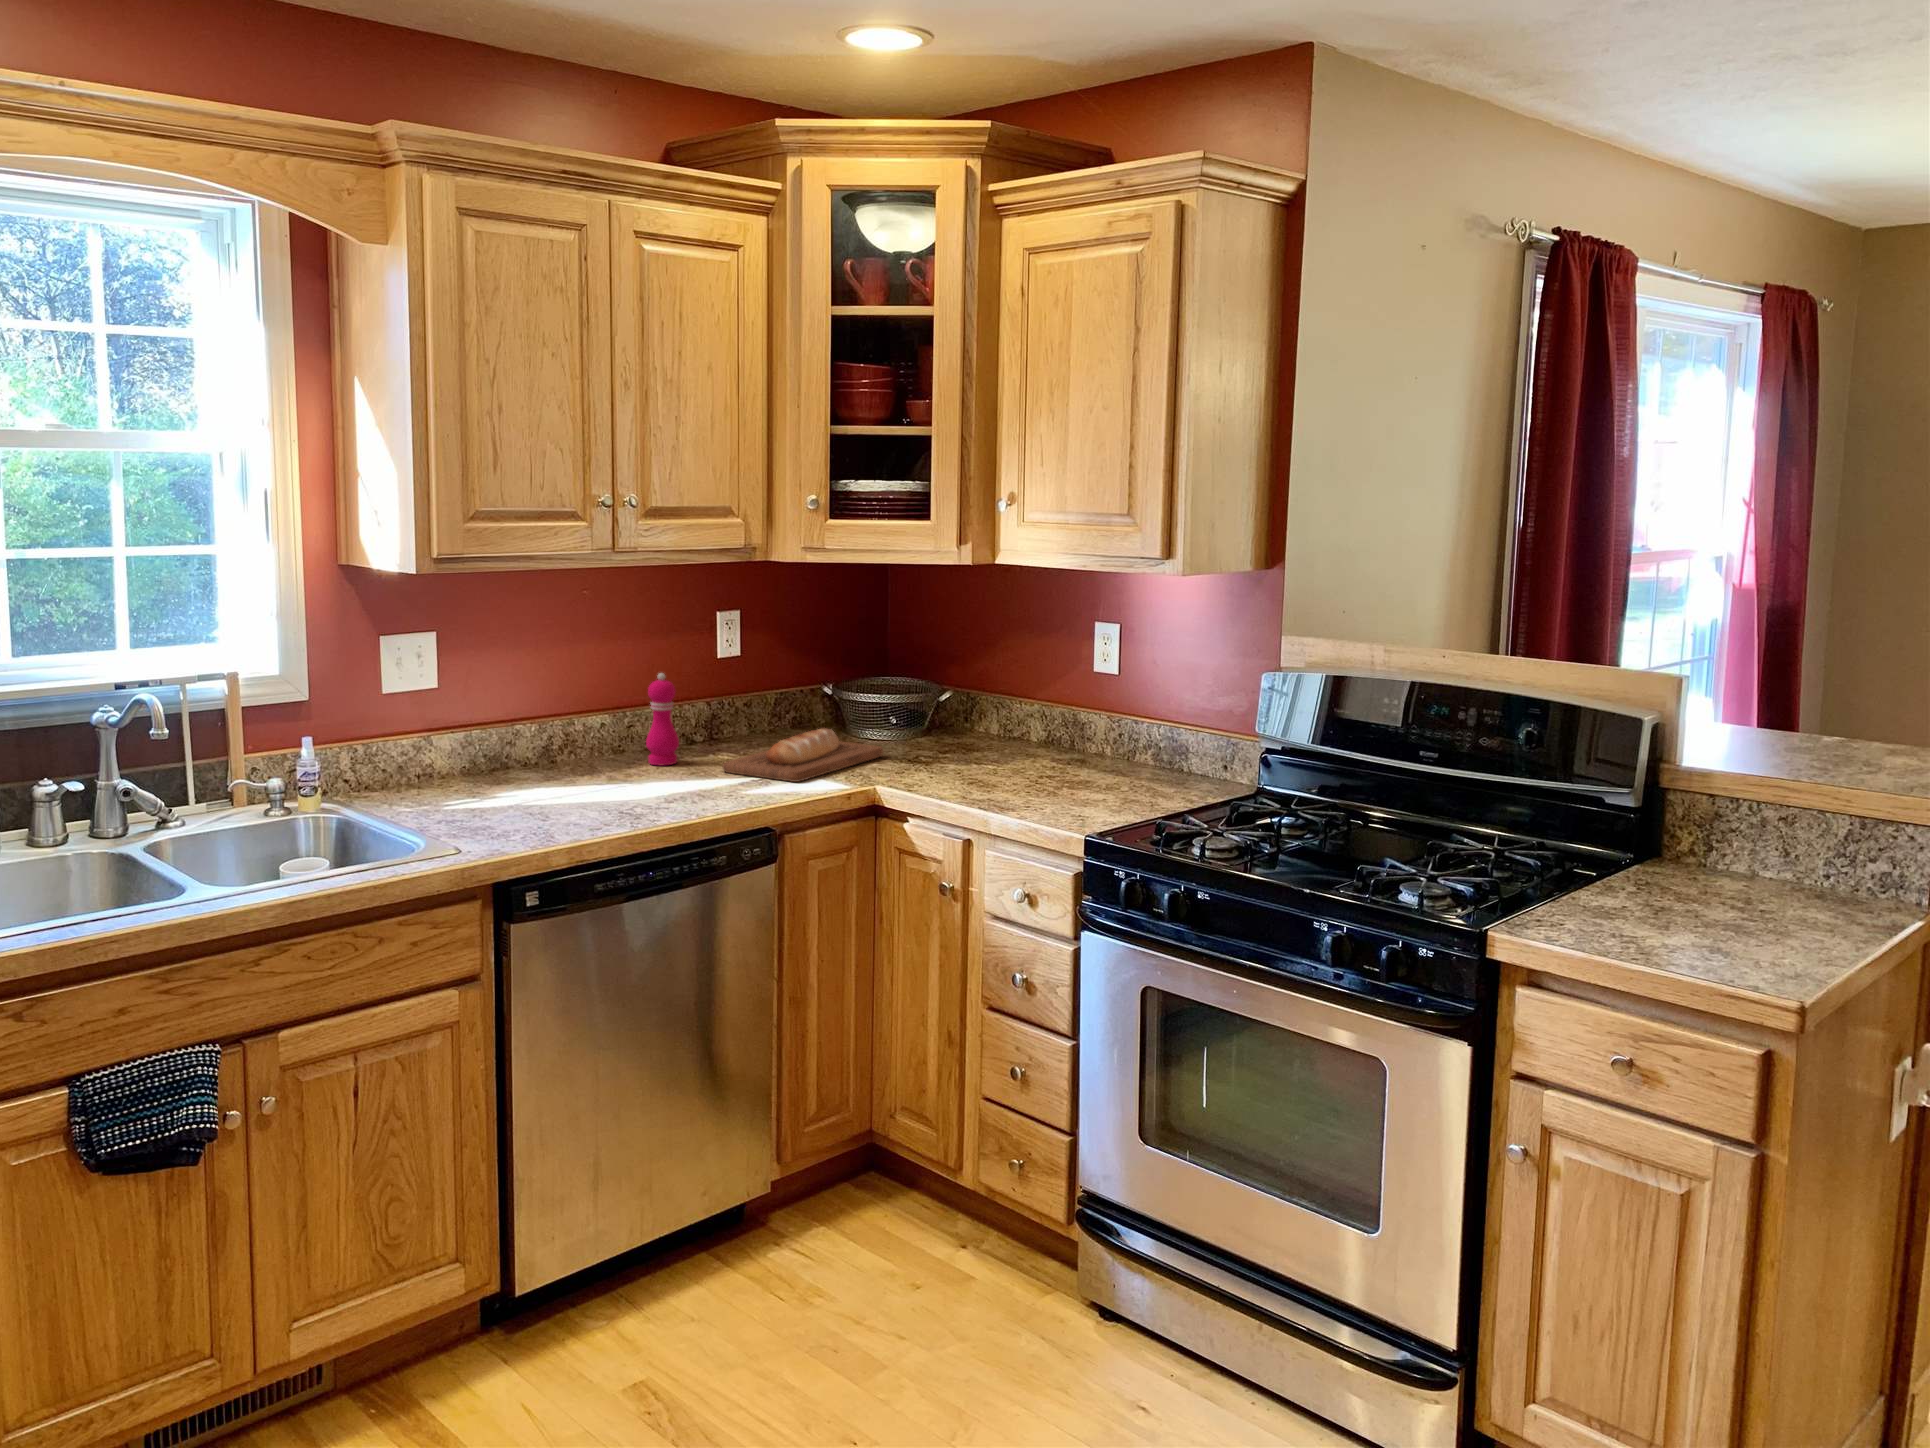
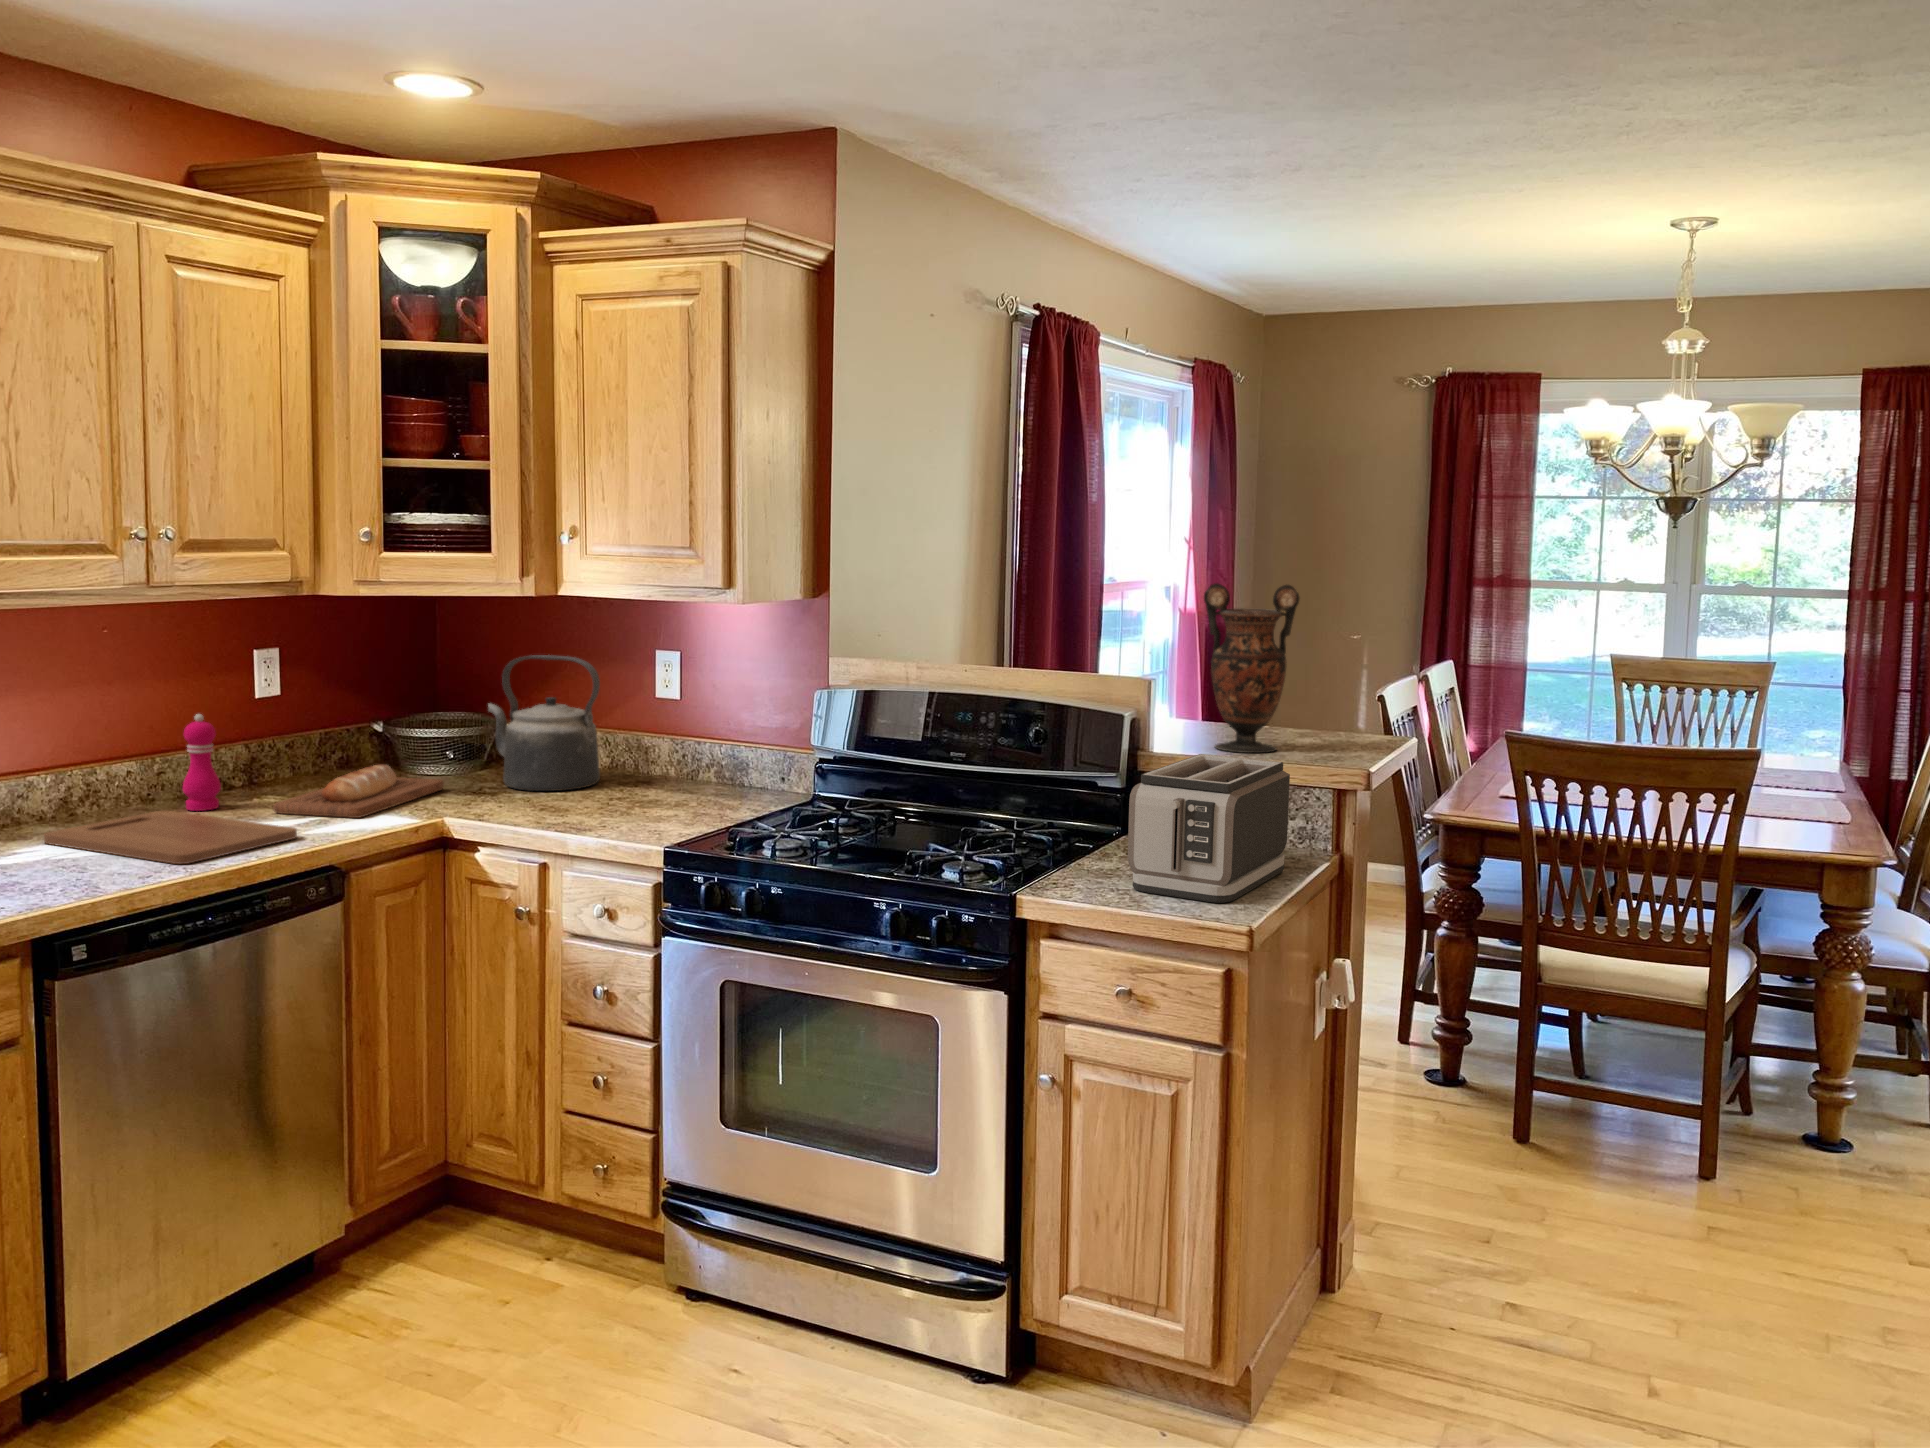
vase: none [1757,558,1895,772] -> present [1204,583,1299,753]
kettle: none [930,623,1039,764] -> present [488,655,600,791]
cutting board: none [521,764,735,820] -> present [44,811,297,864]
toaster: none [1635,772,1871,966] -> present [1128,754,1290,903]

